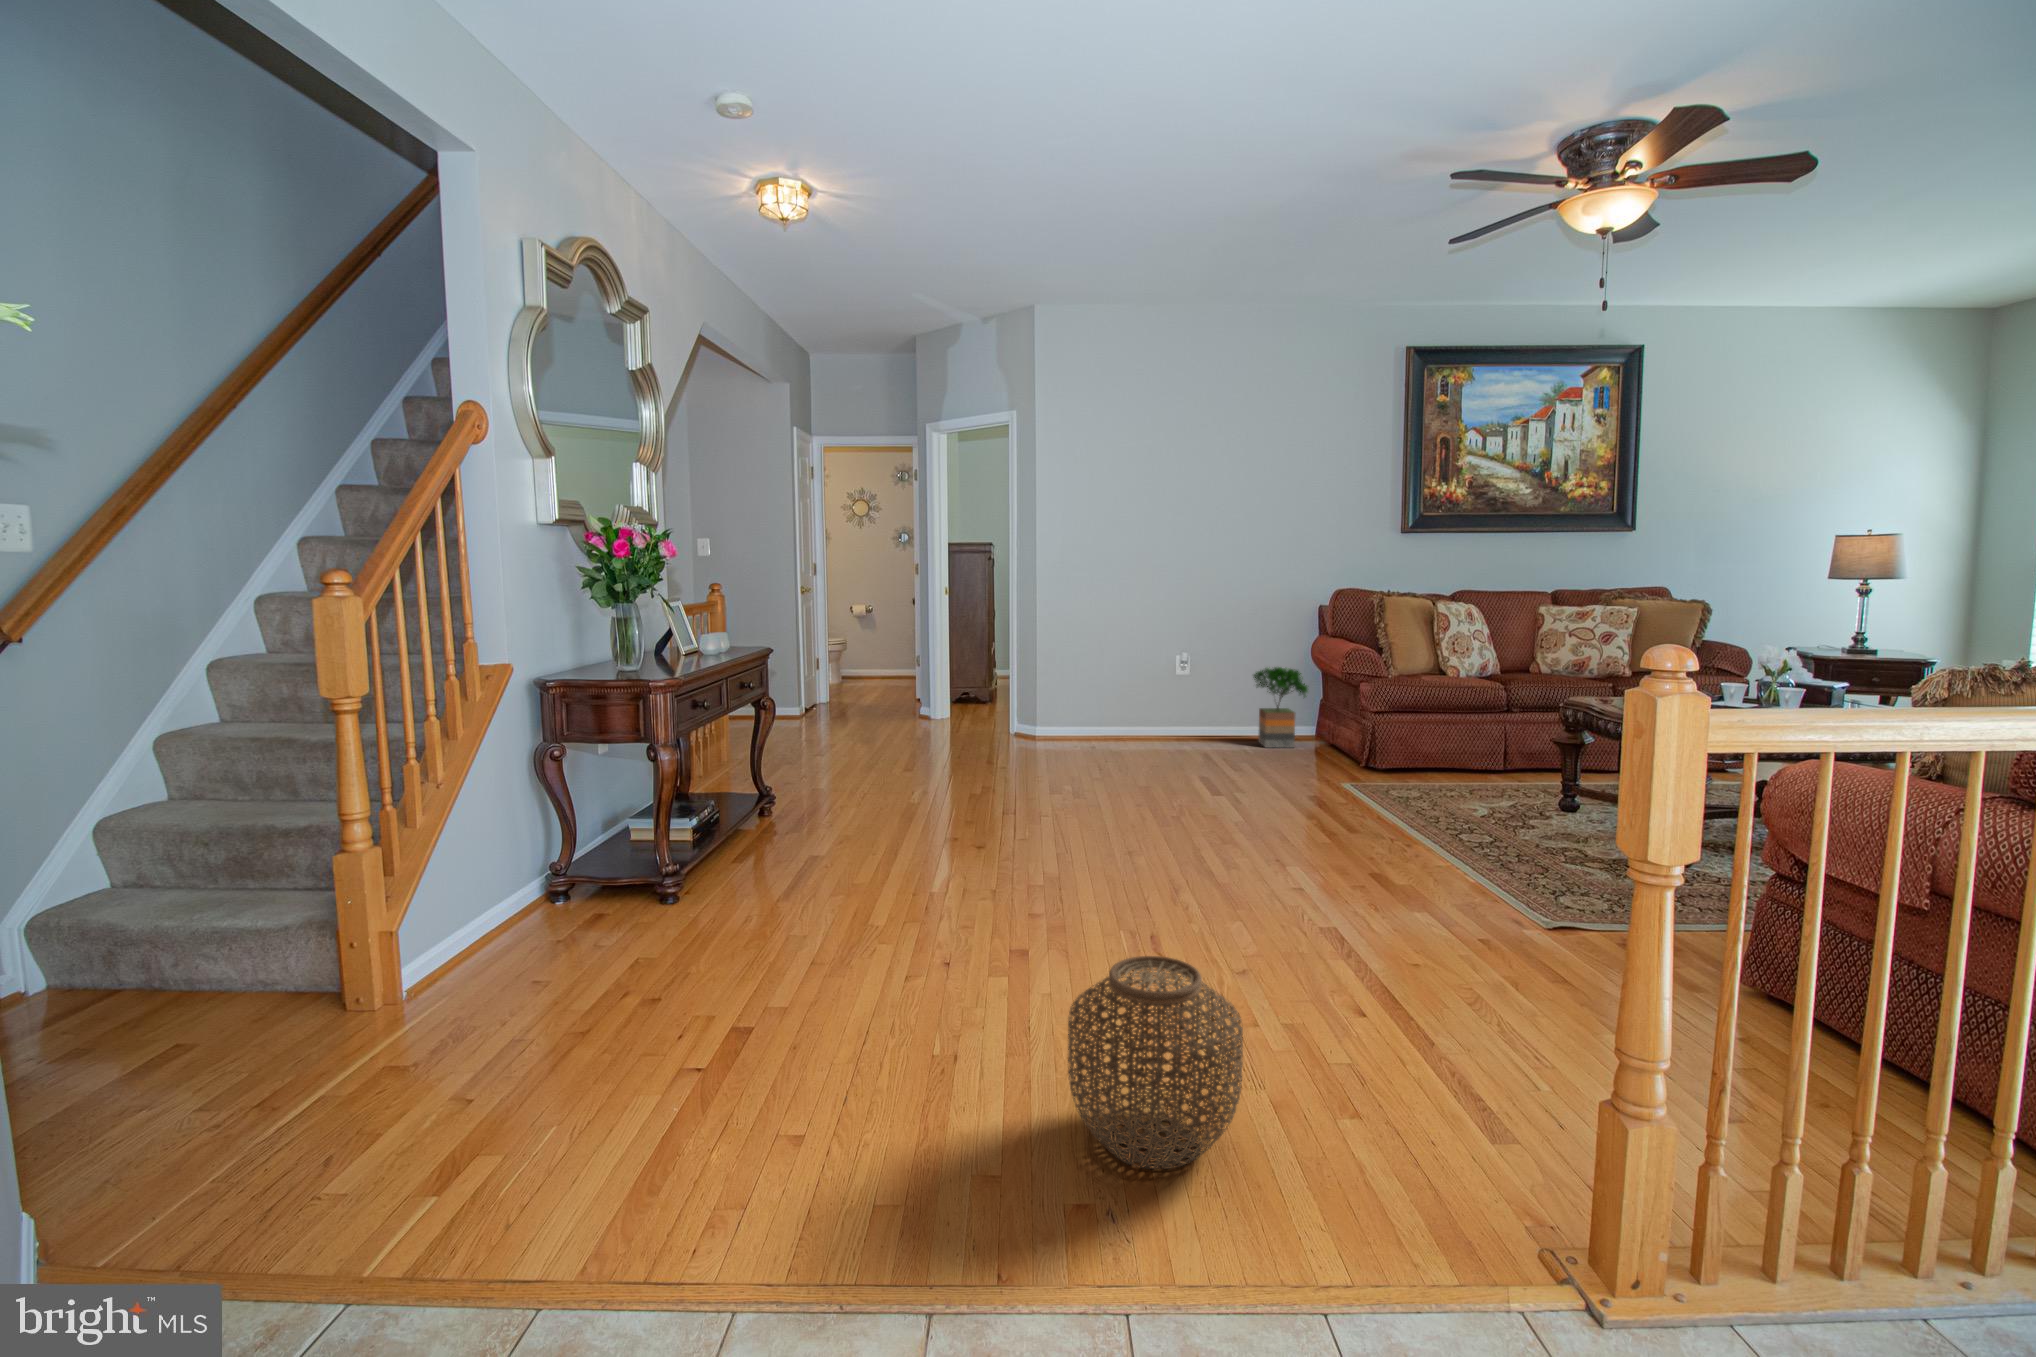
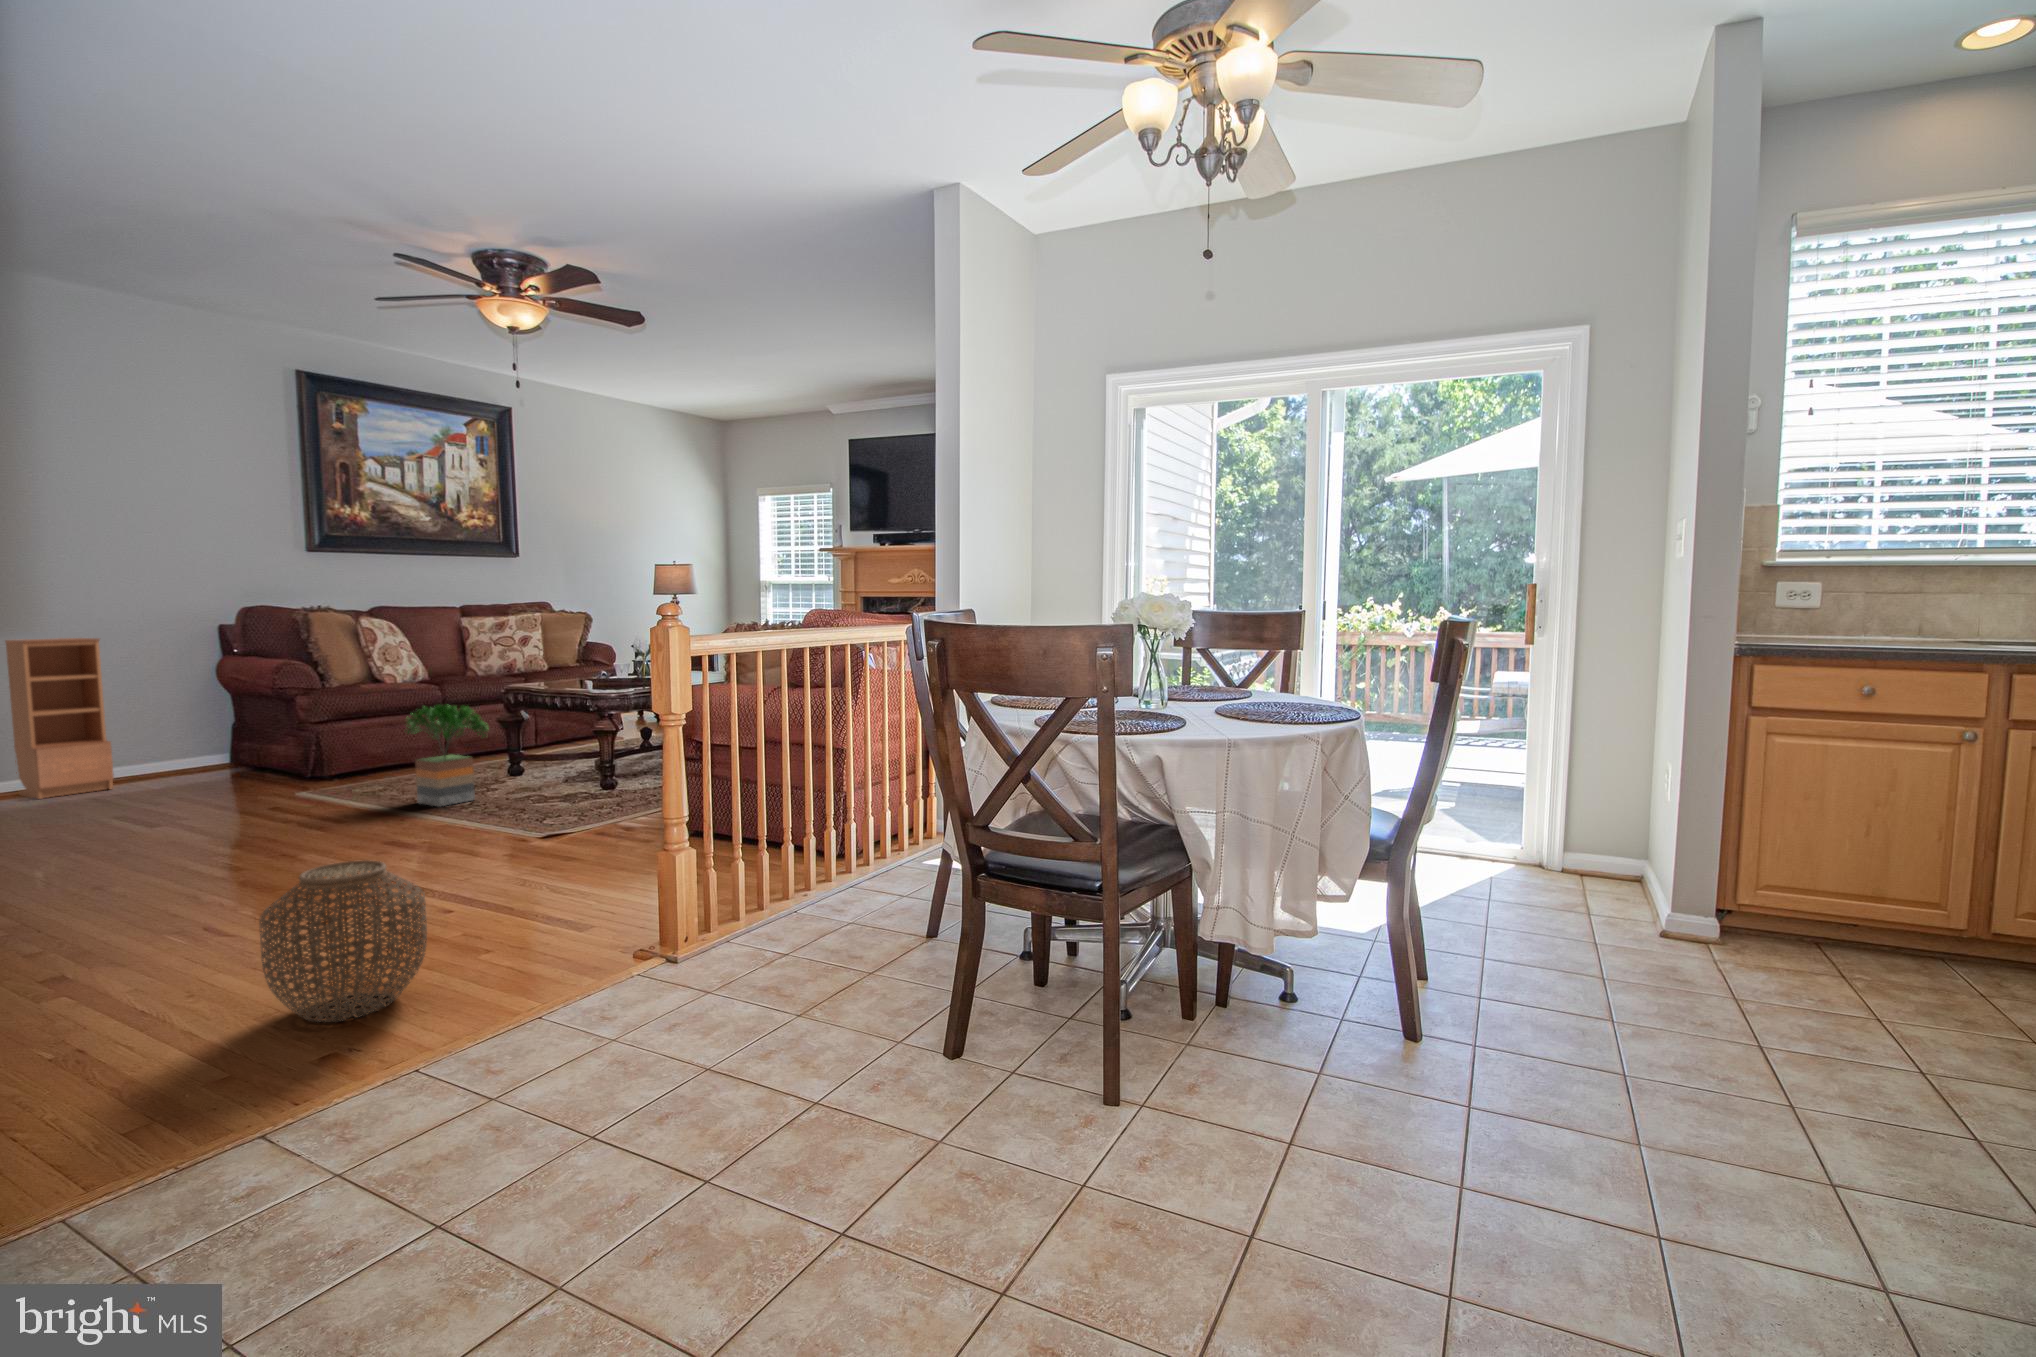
bookcase: none [1173,615,1228,747] -> present [5,638,114,799]
potted tree: present [1253,667,1308,748] -> present [407,704,488,806]

